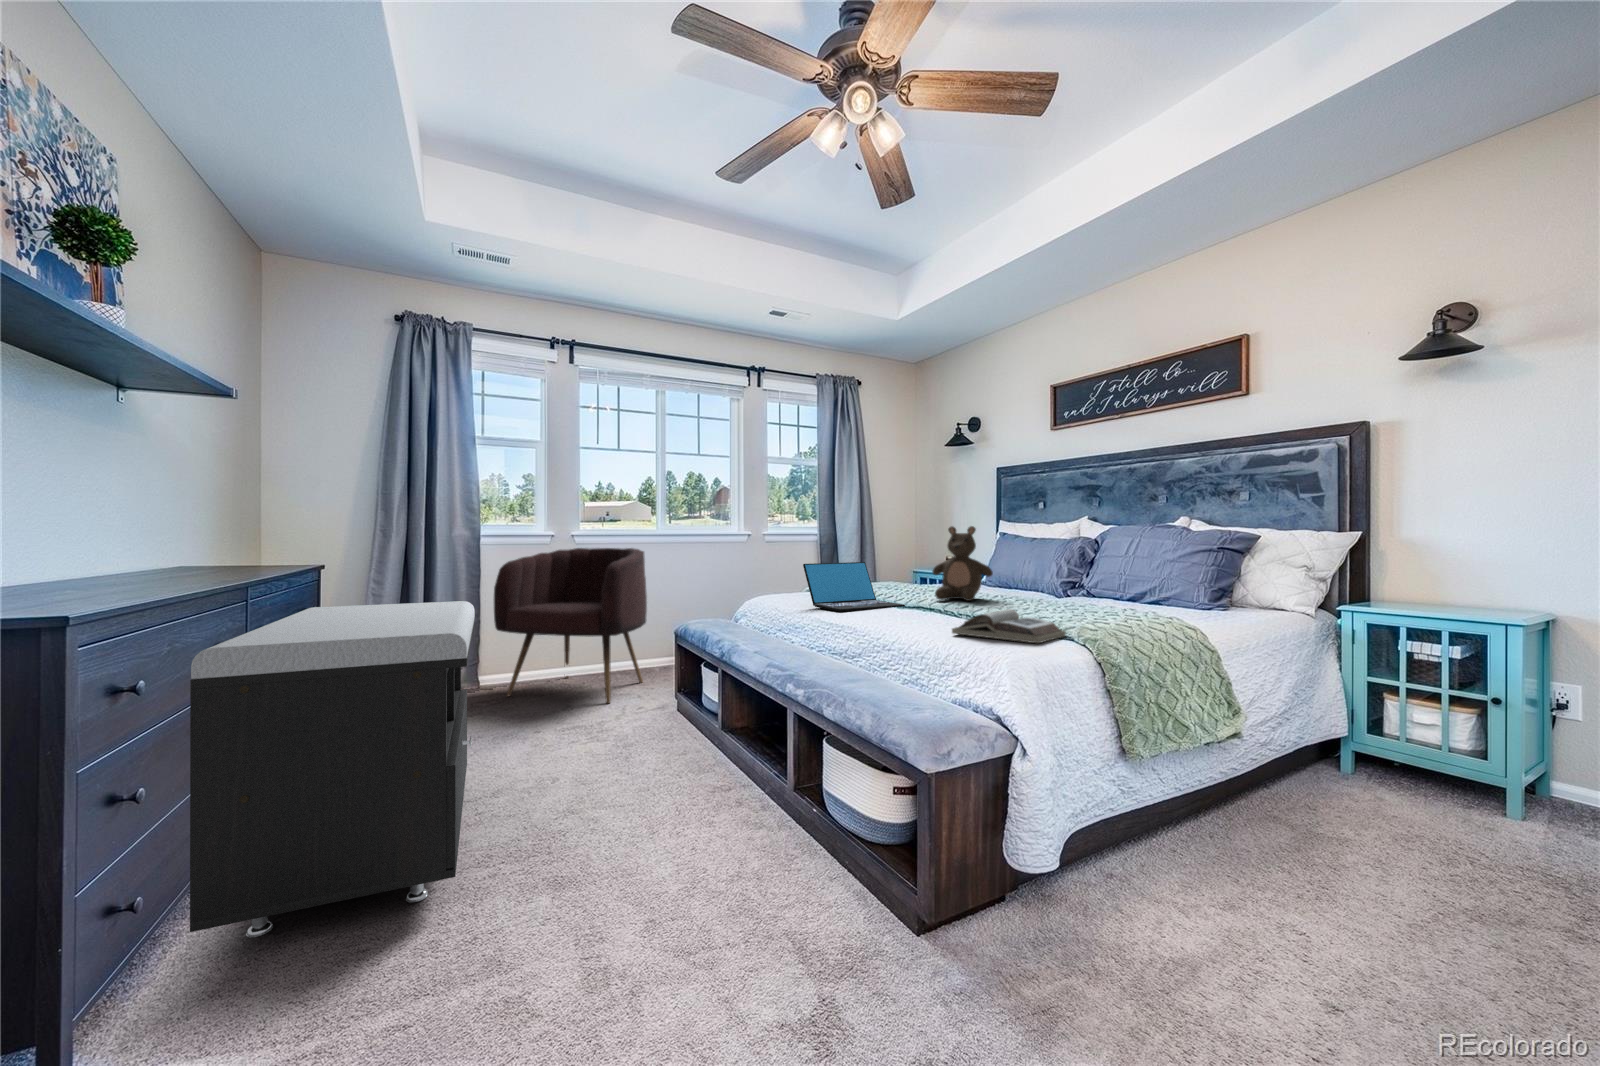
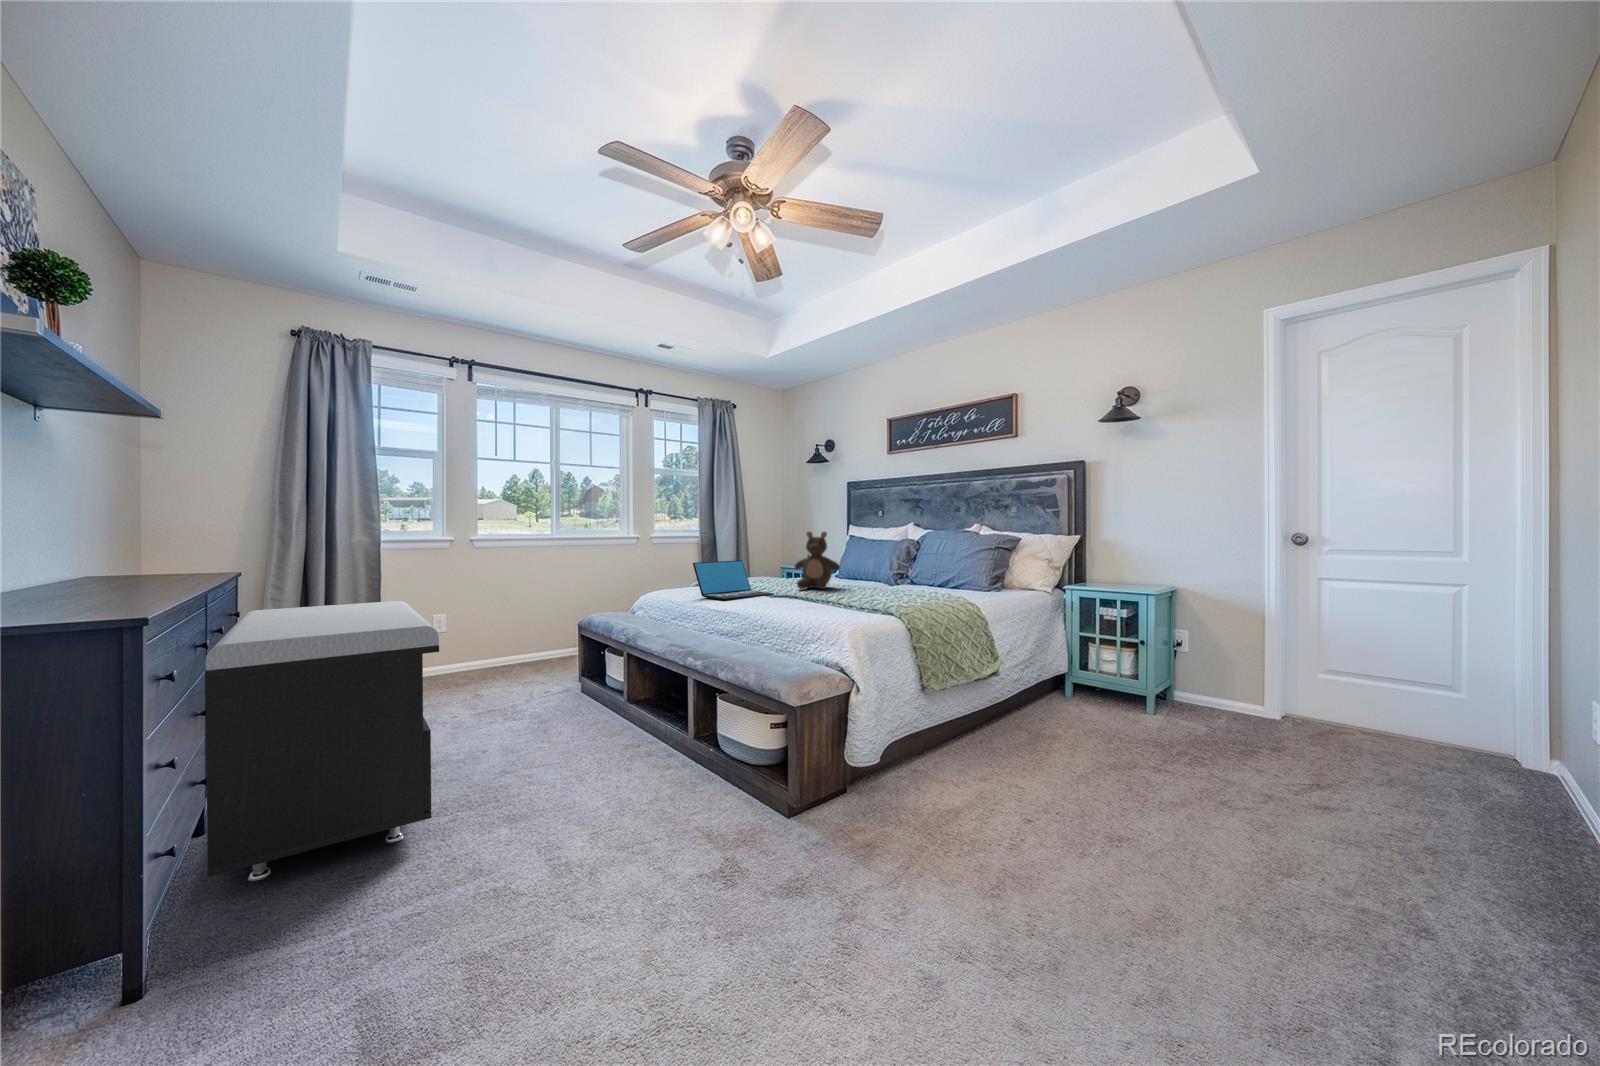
armchair: present [494,548,647,703] -> none [399,550,547,687]
book: present [952,609,1066,643] -> none [811,594,887,618]

